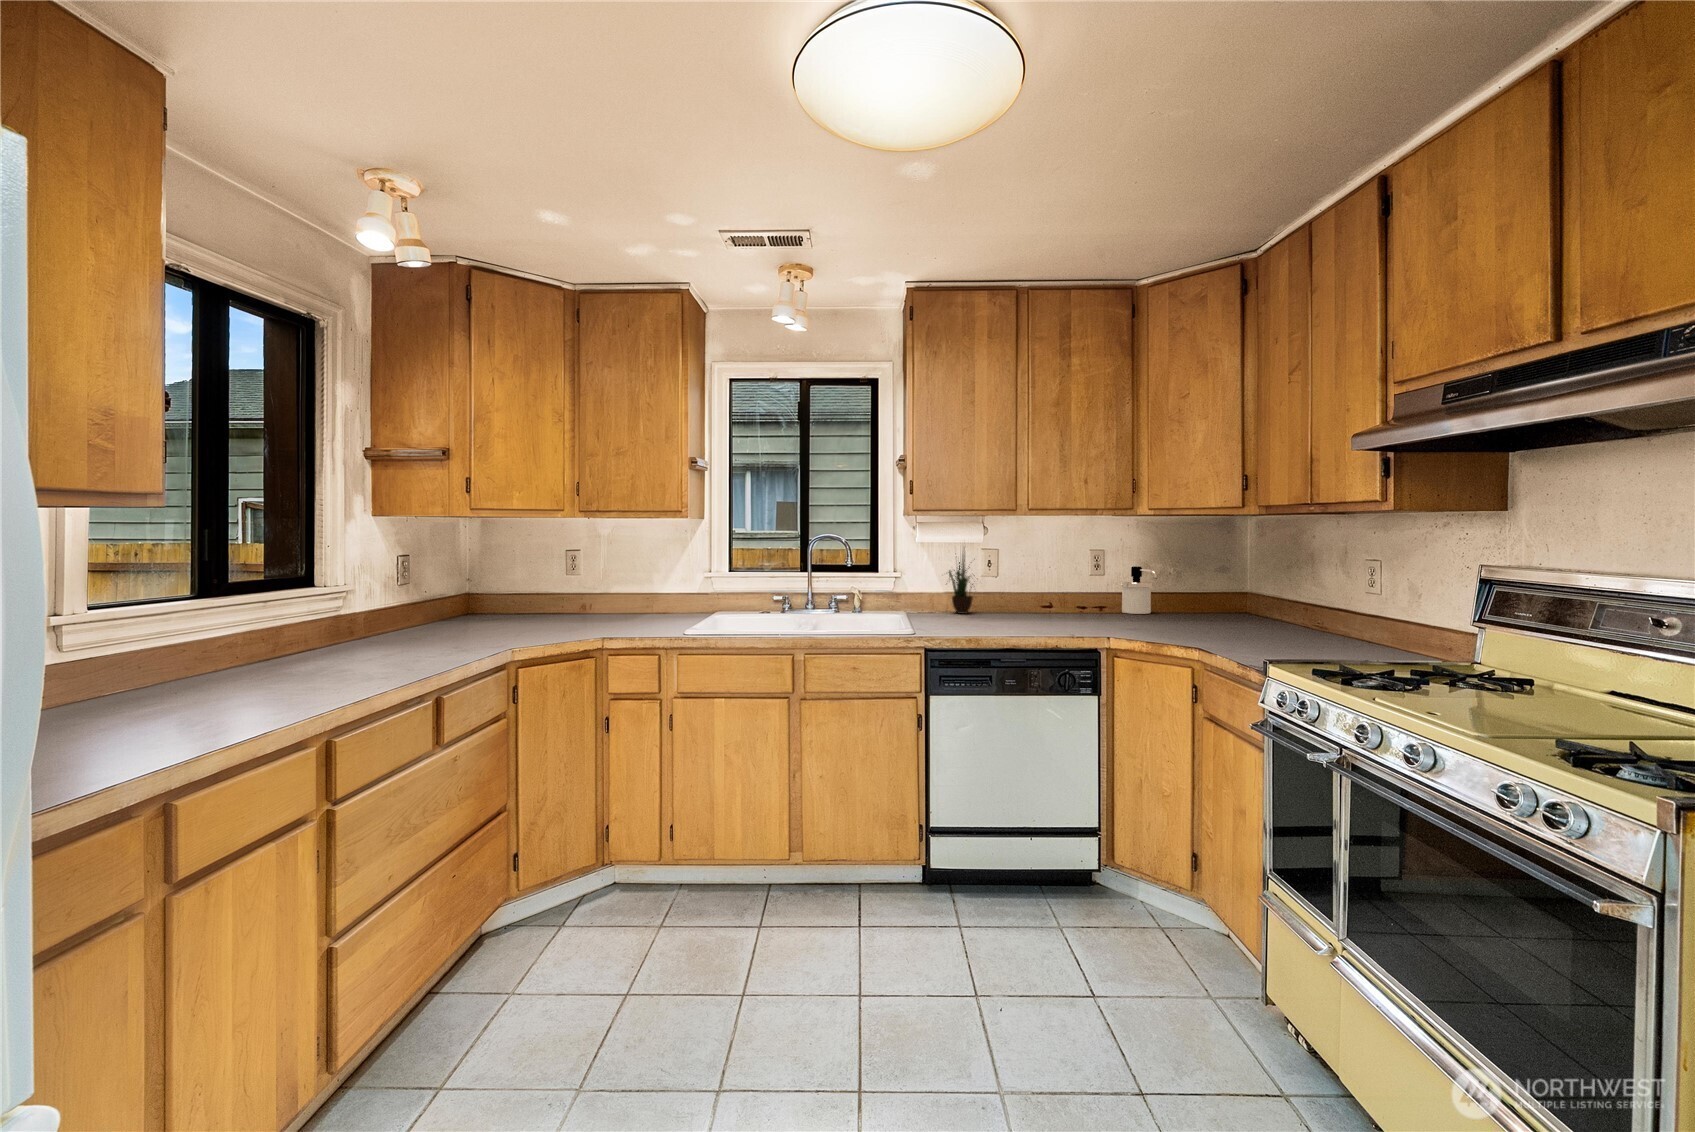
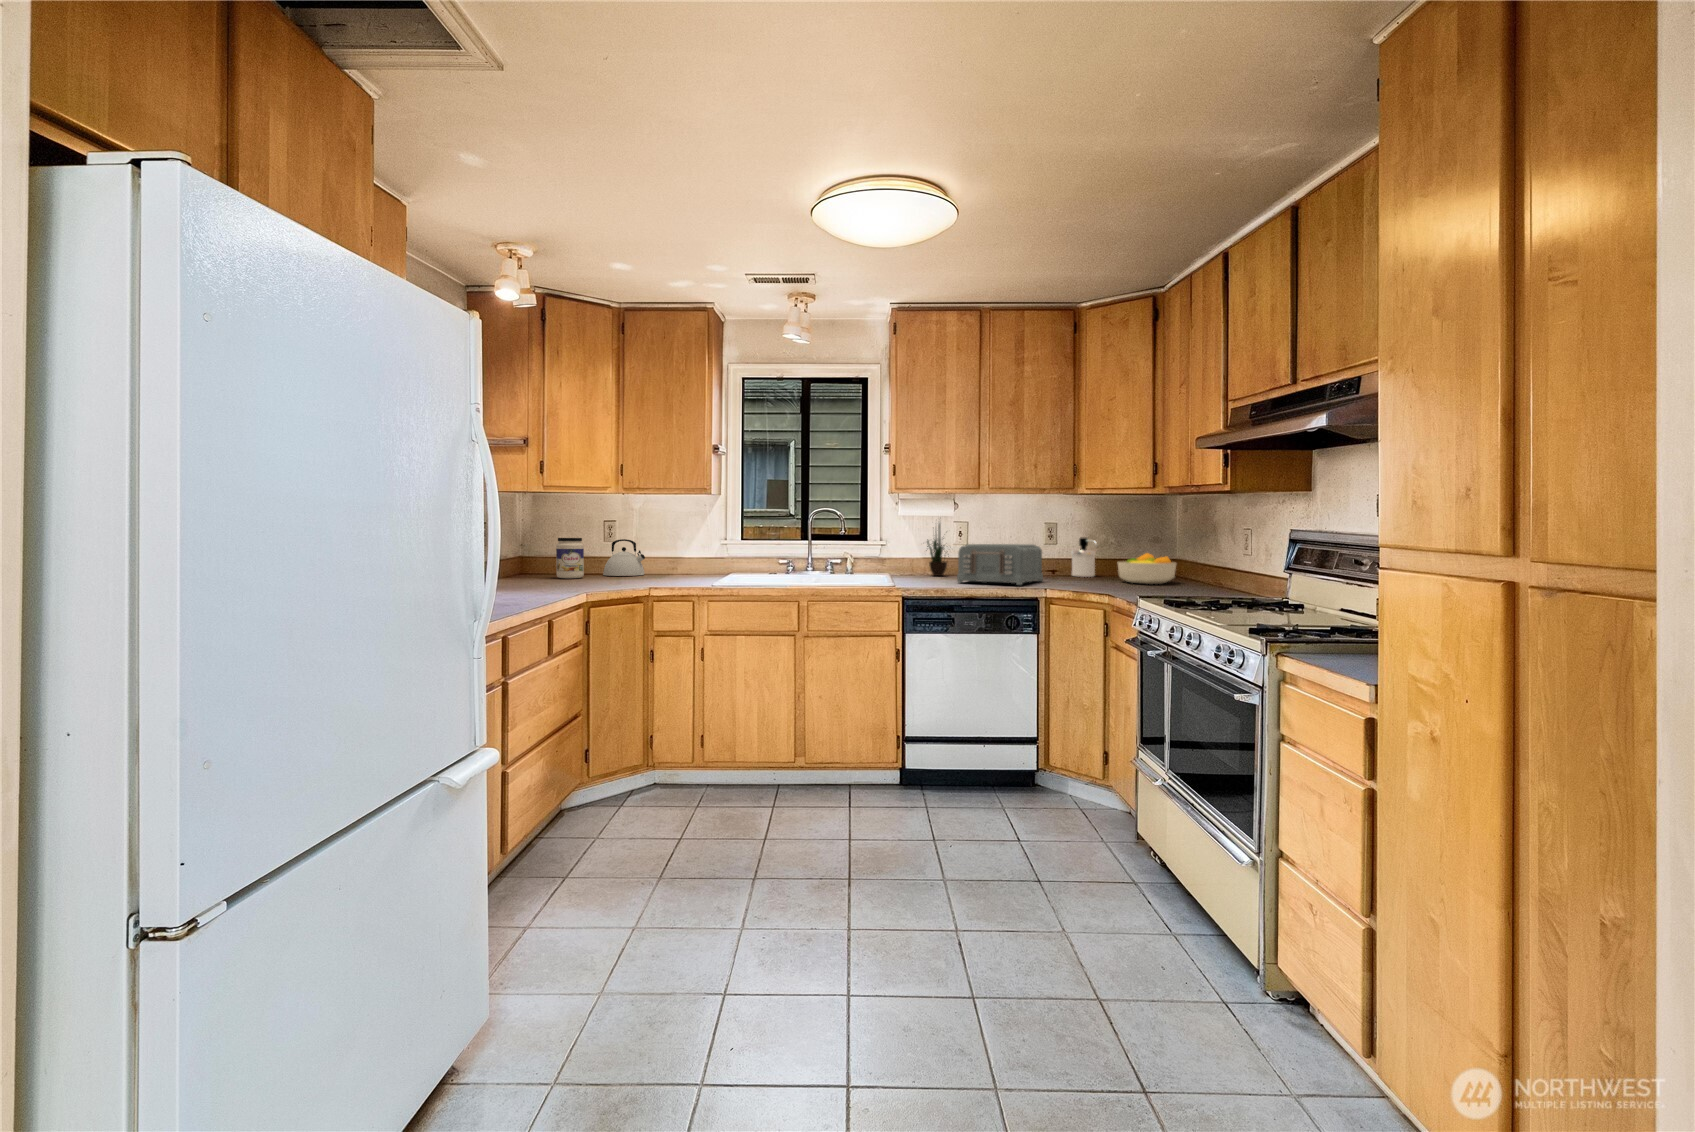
jar: none [501,570,535,620] -> present [556,538,584,578]
kettle: none [563,571,613,615] -> present [603,539,645,576]
toaster: none [992,577,1097,632] -> present [957,544,1043,585]
fruit bowl: none [1189,587,1267,628] -> present [1118,553,1176,584]

